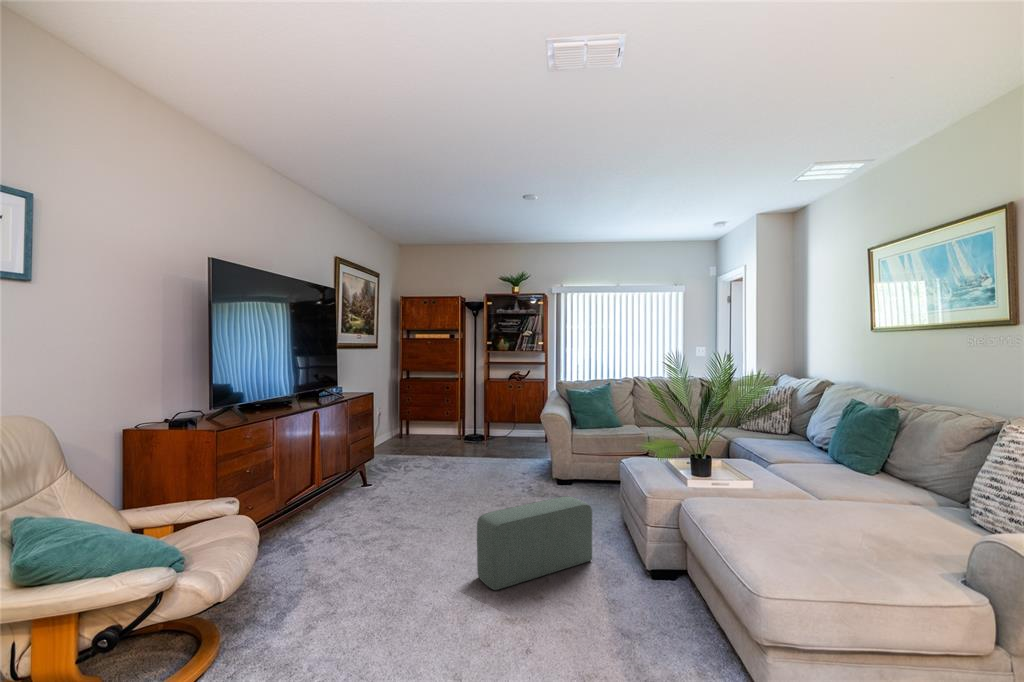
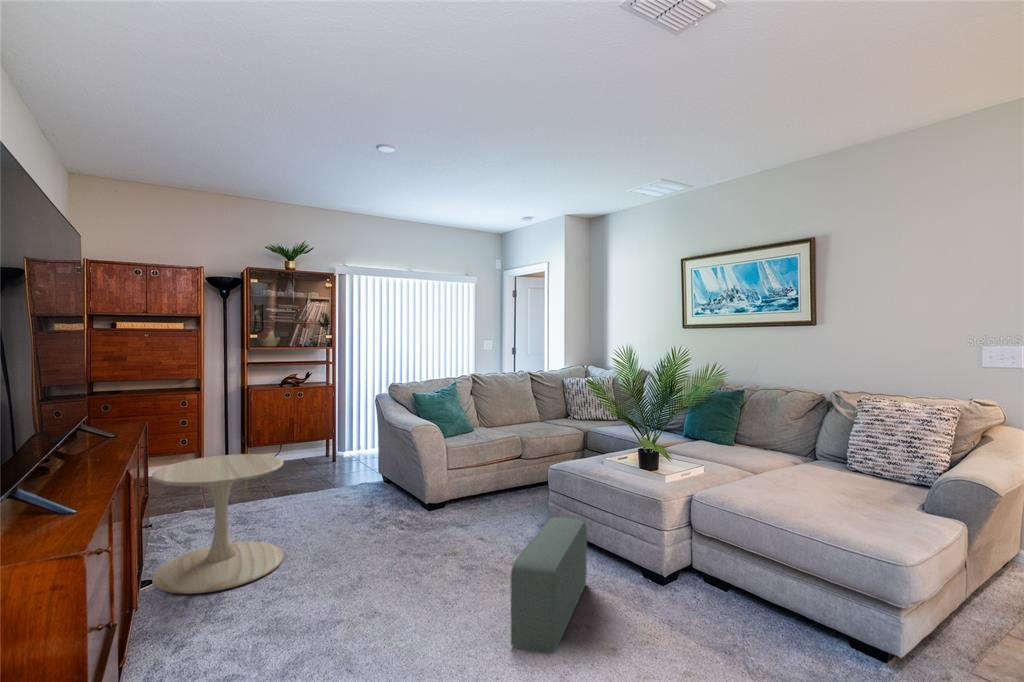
side table: none [366,419,440,499] -> present [152,454,284,594]

